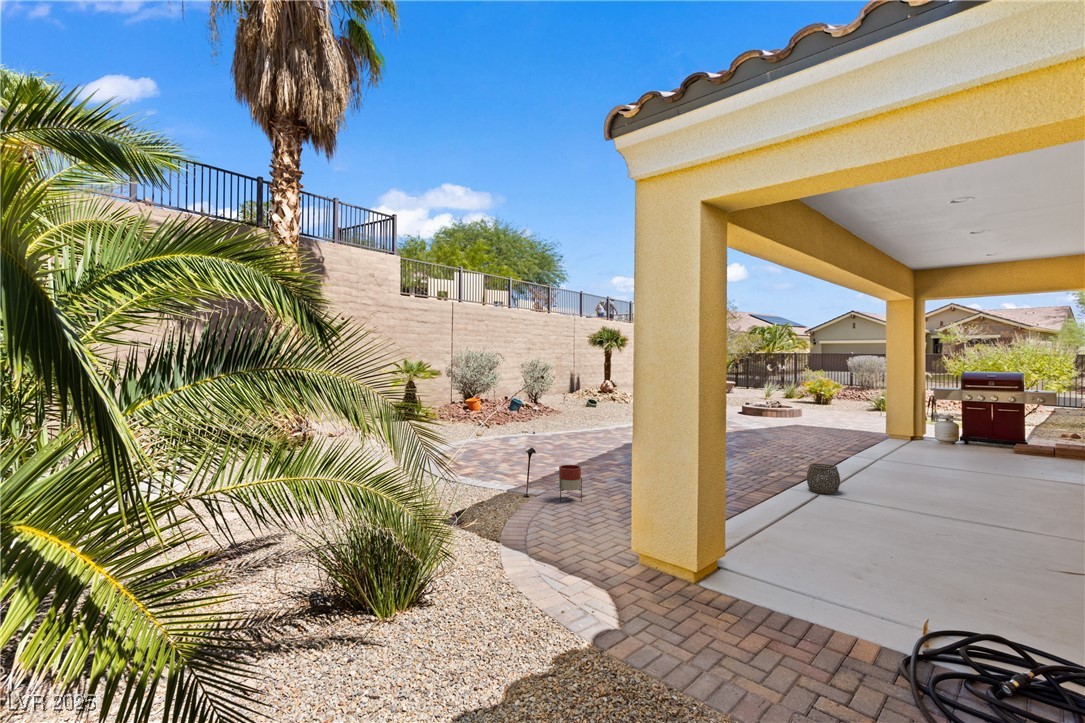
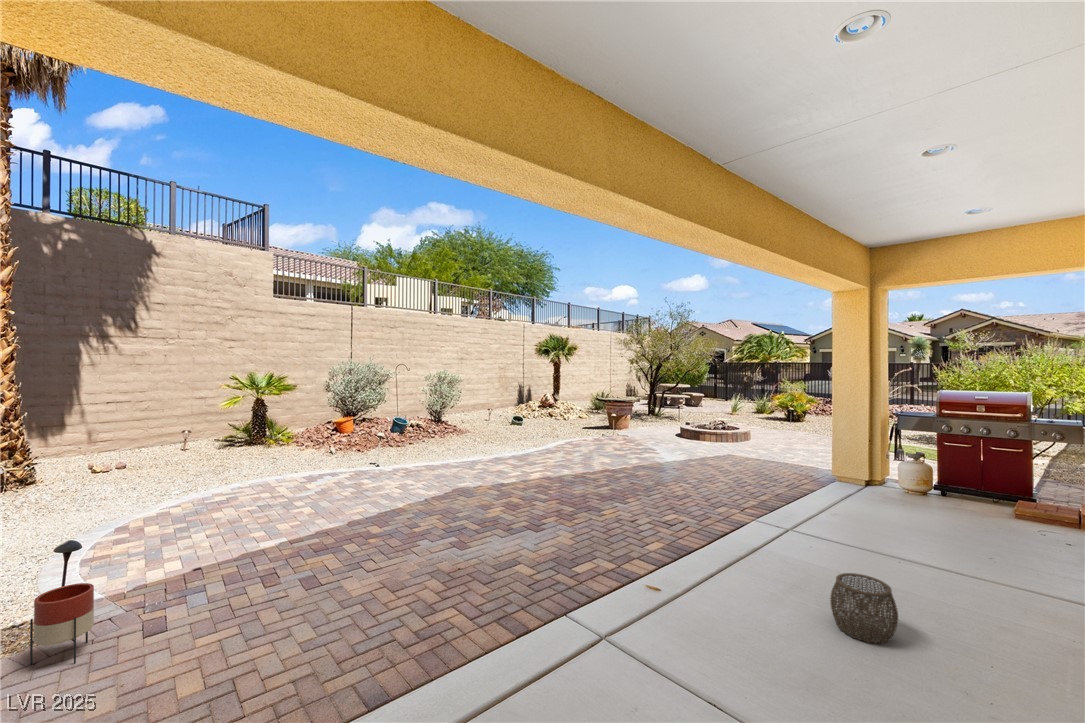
woven basket: present [806,463,840,494] -> present [830,573,899,643]

